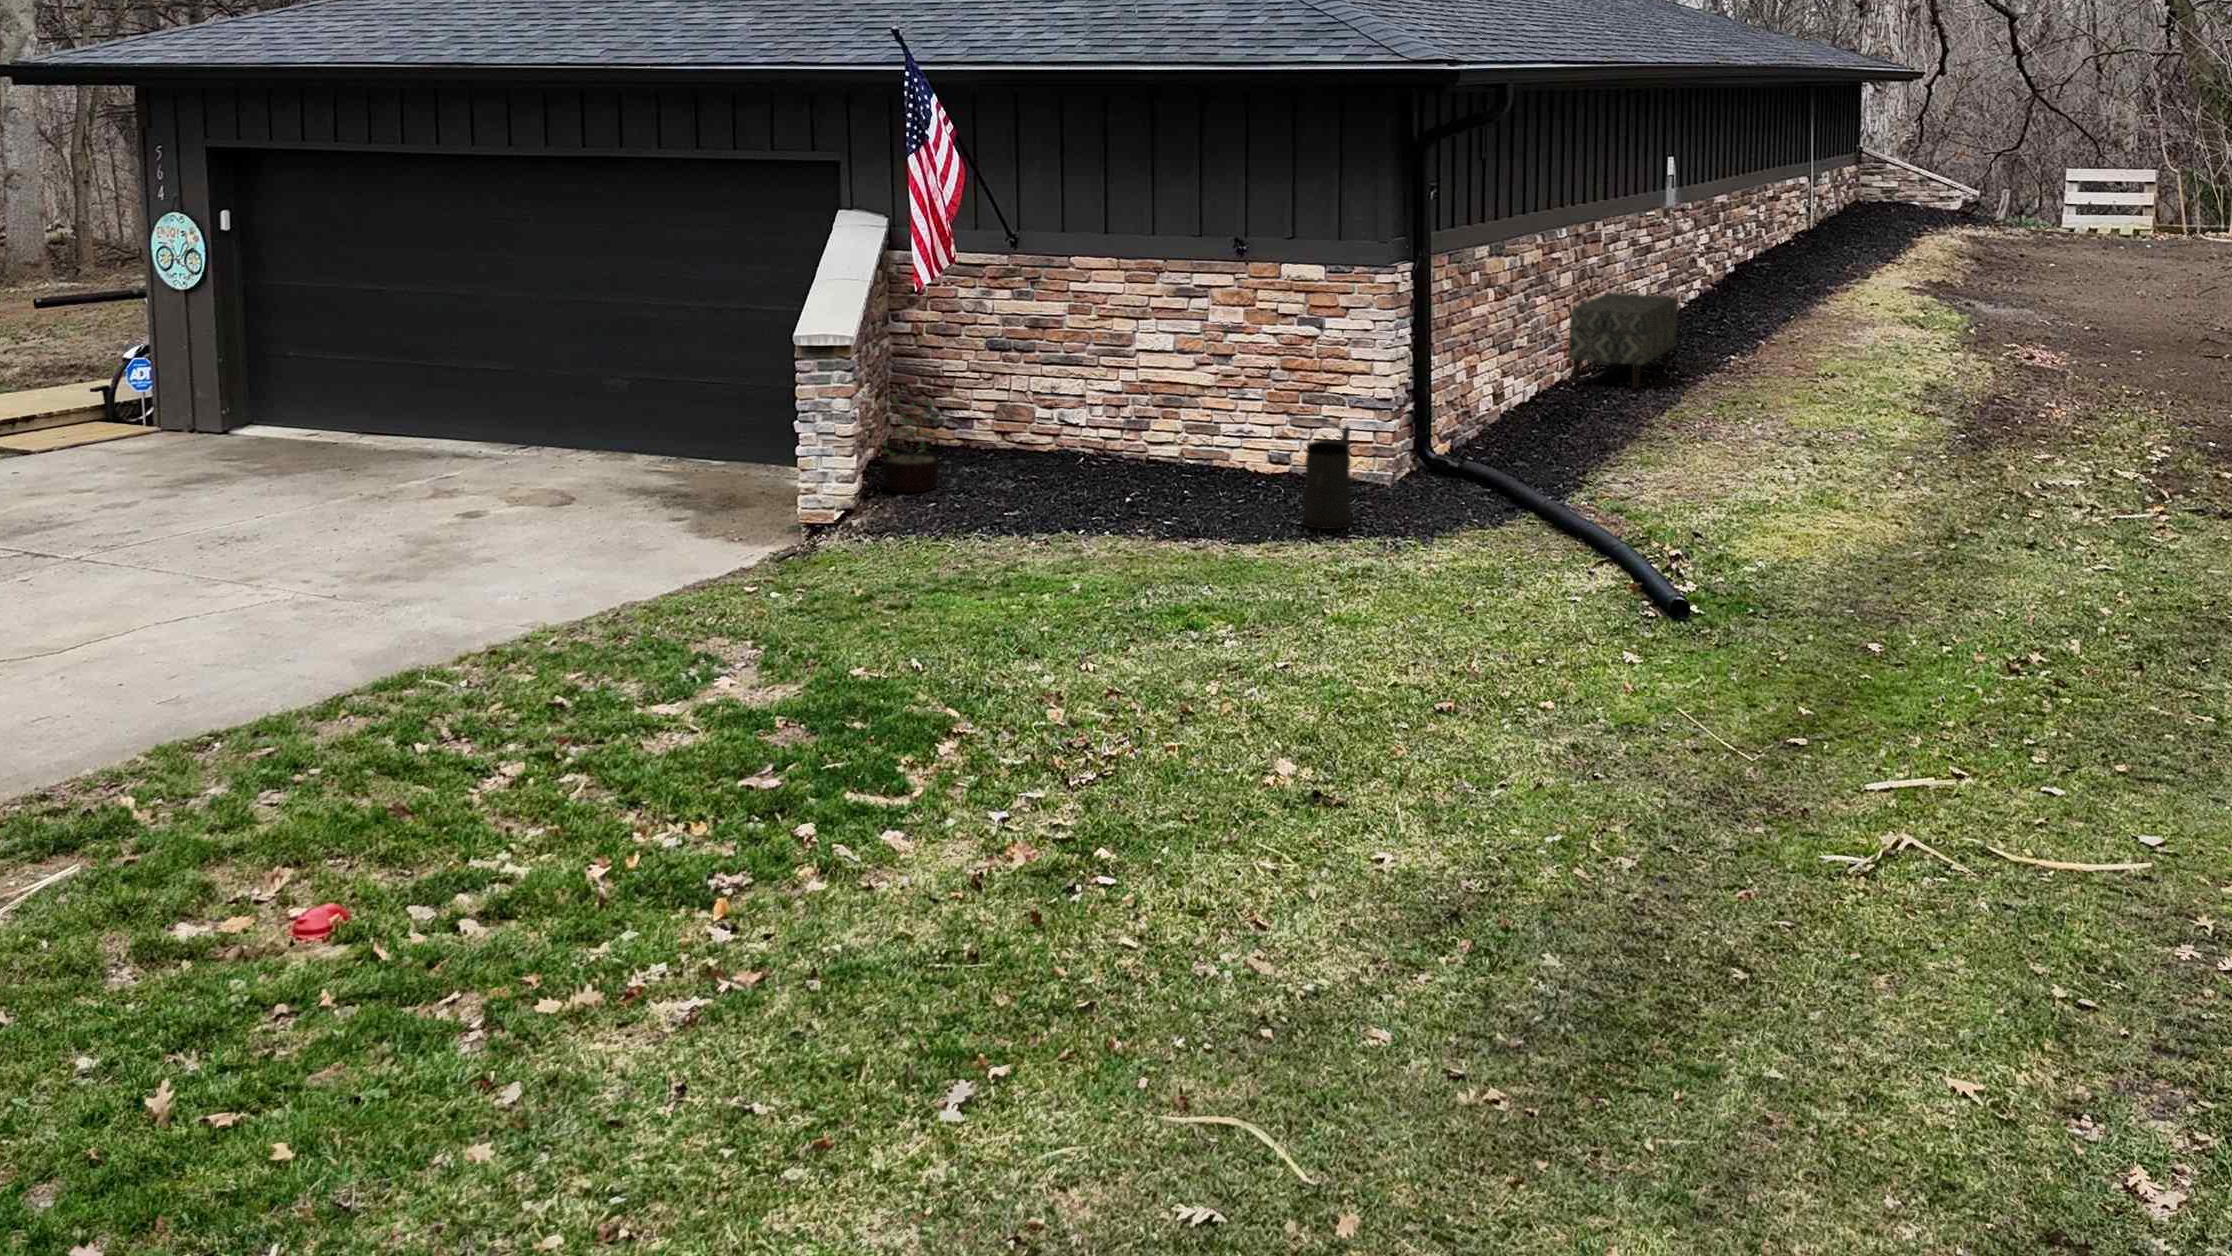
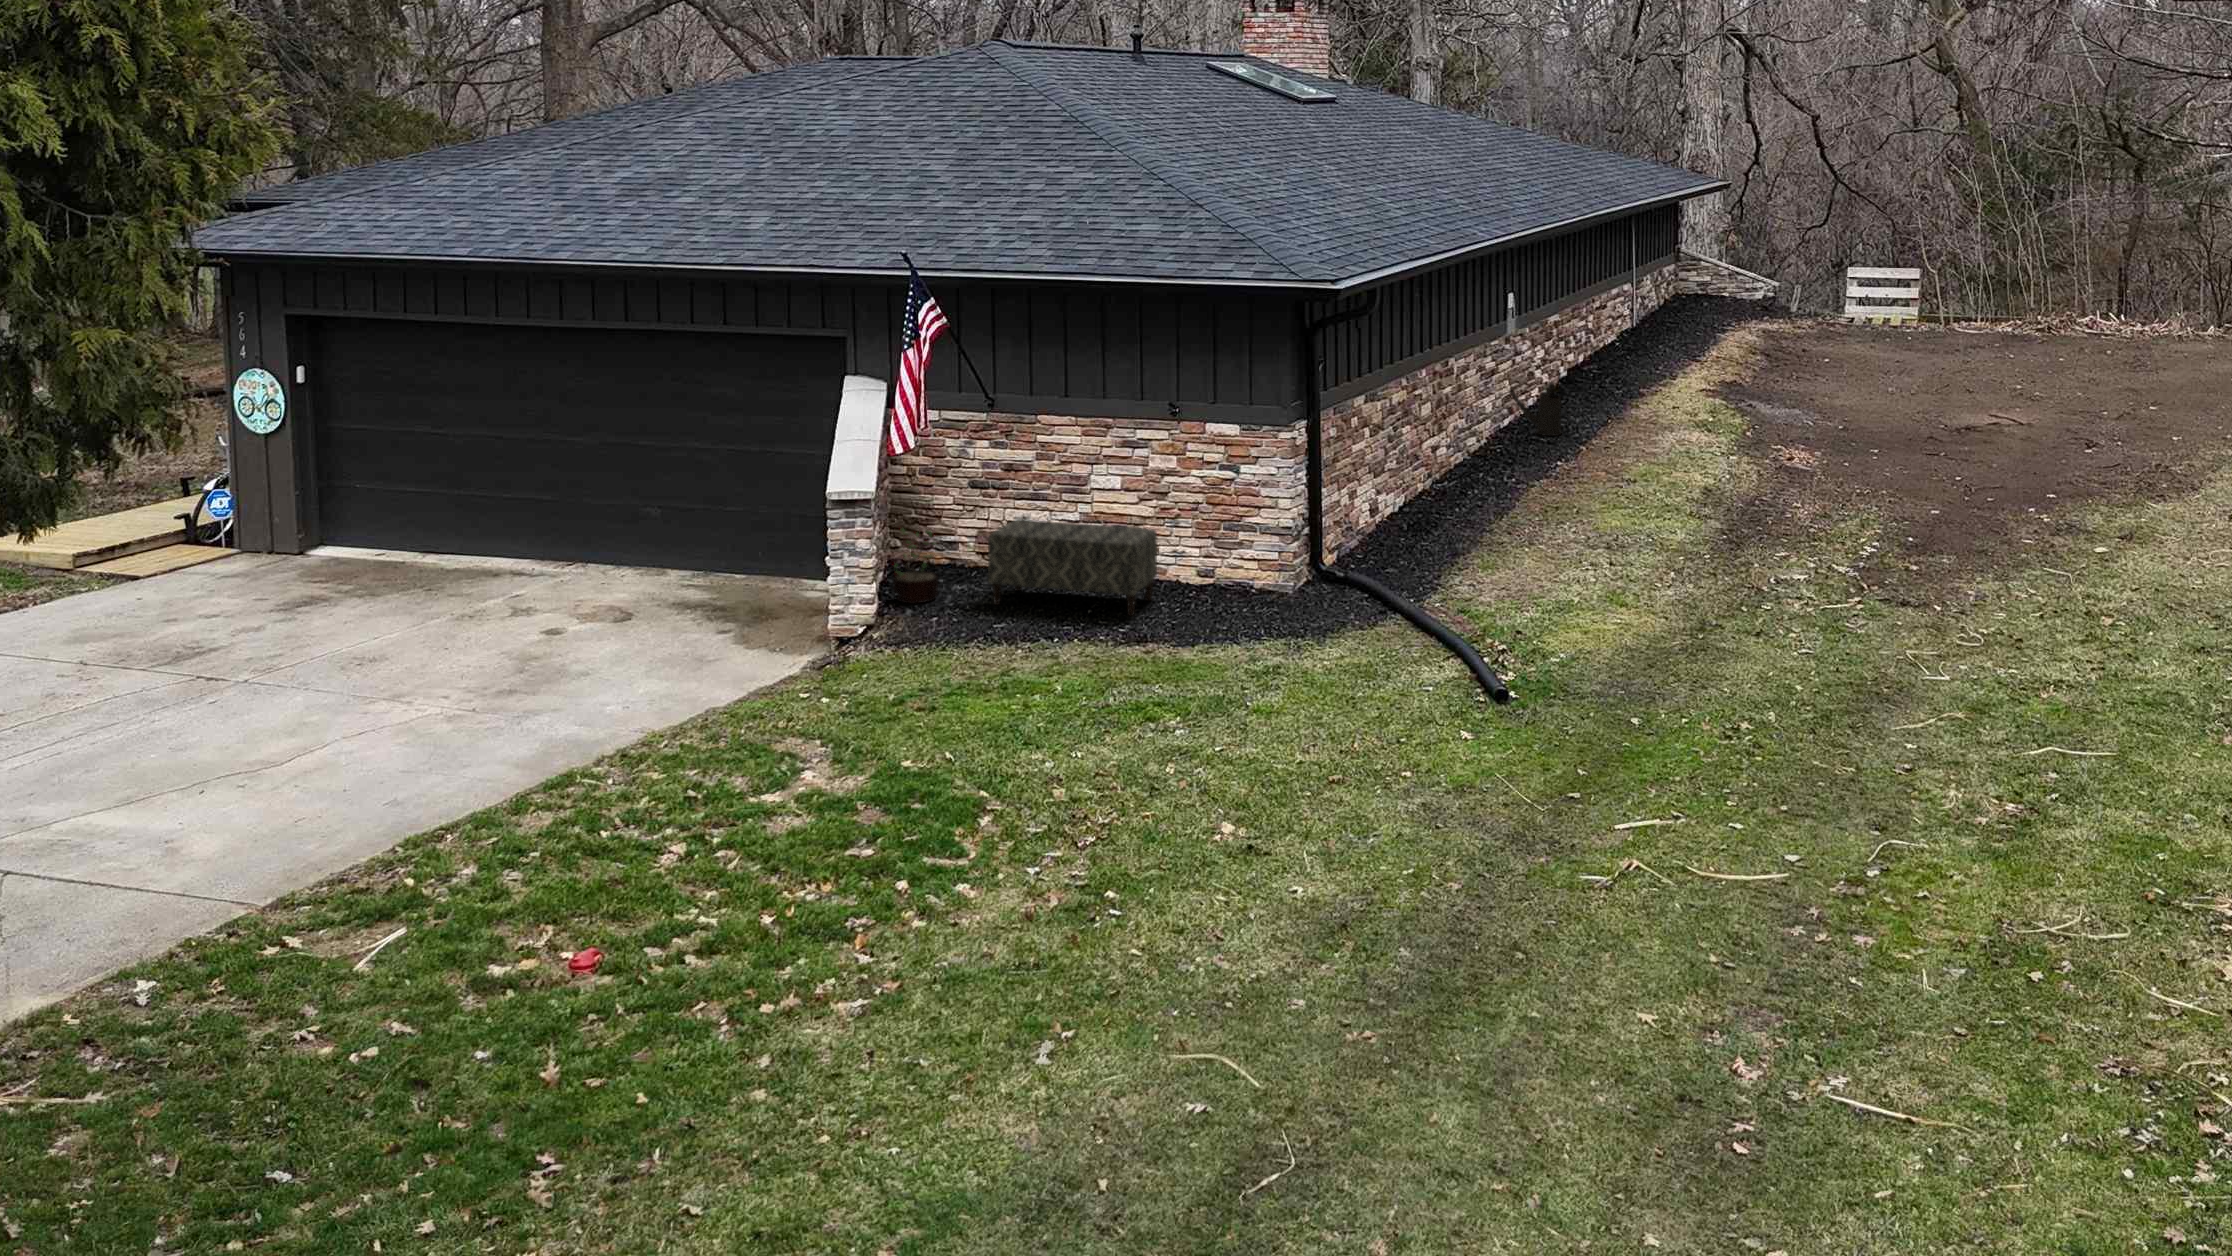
bench: present [1568,293,1678,388] -> present [988,519,1157,616]
watering can: present [1301,423,1352,529] -> present [1509,383,1567,436]

